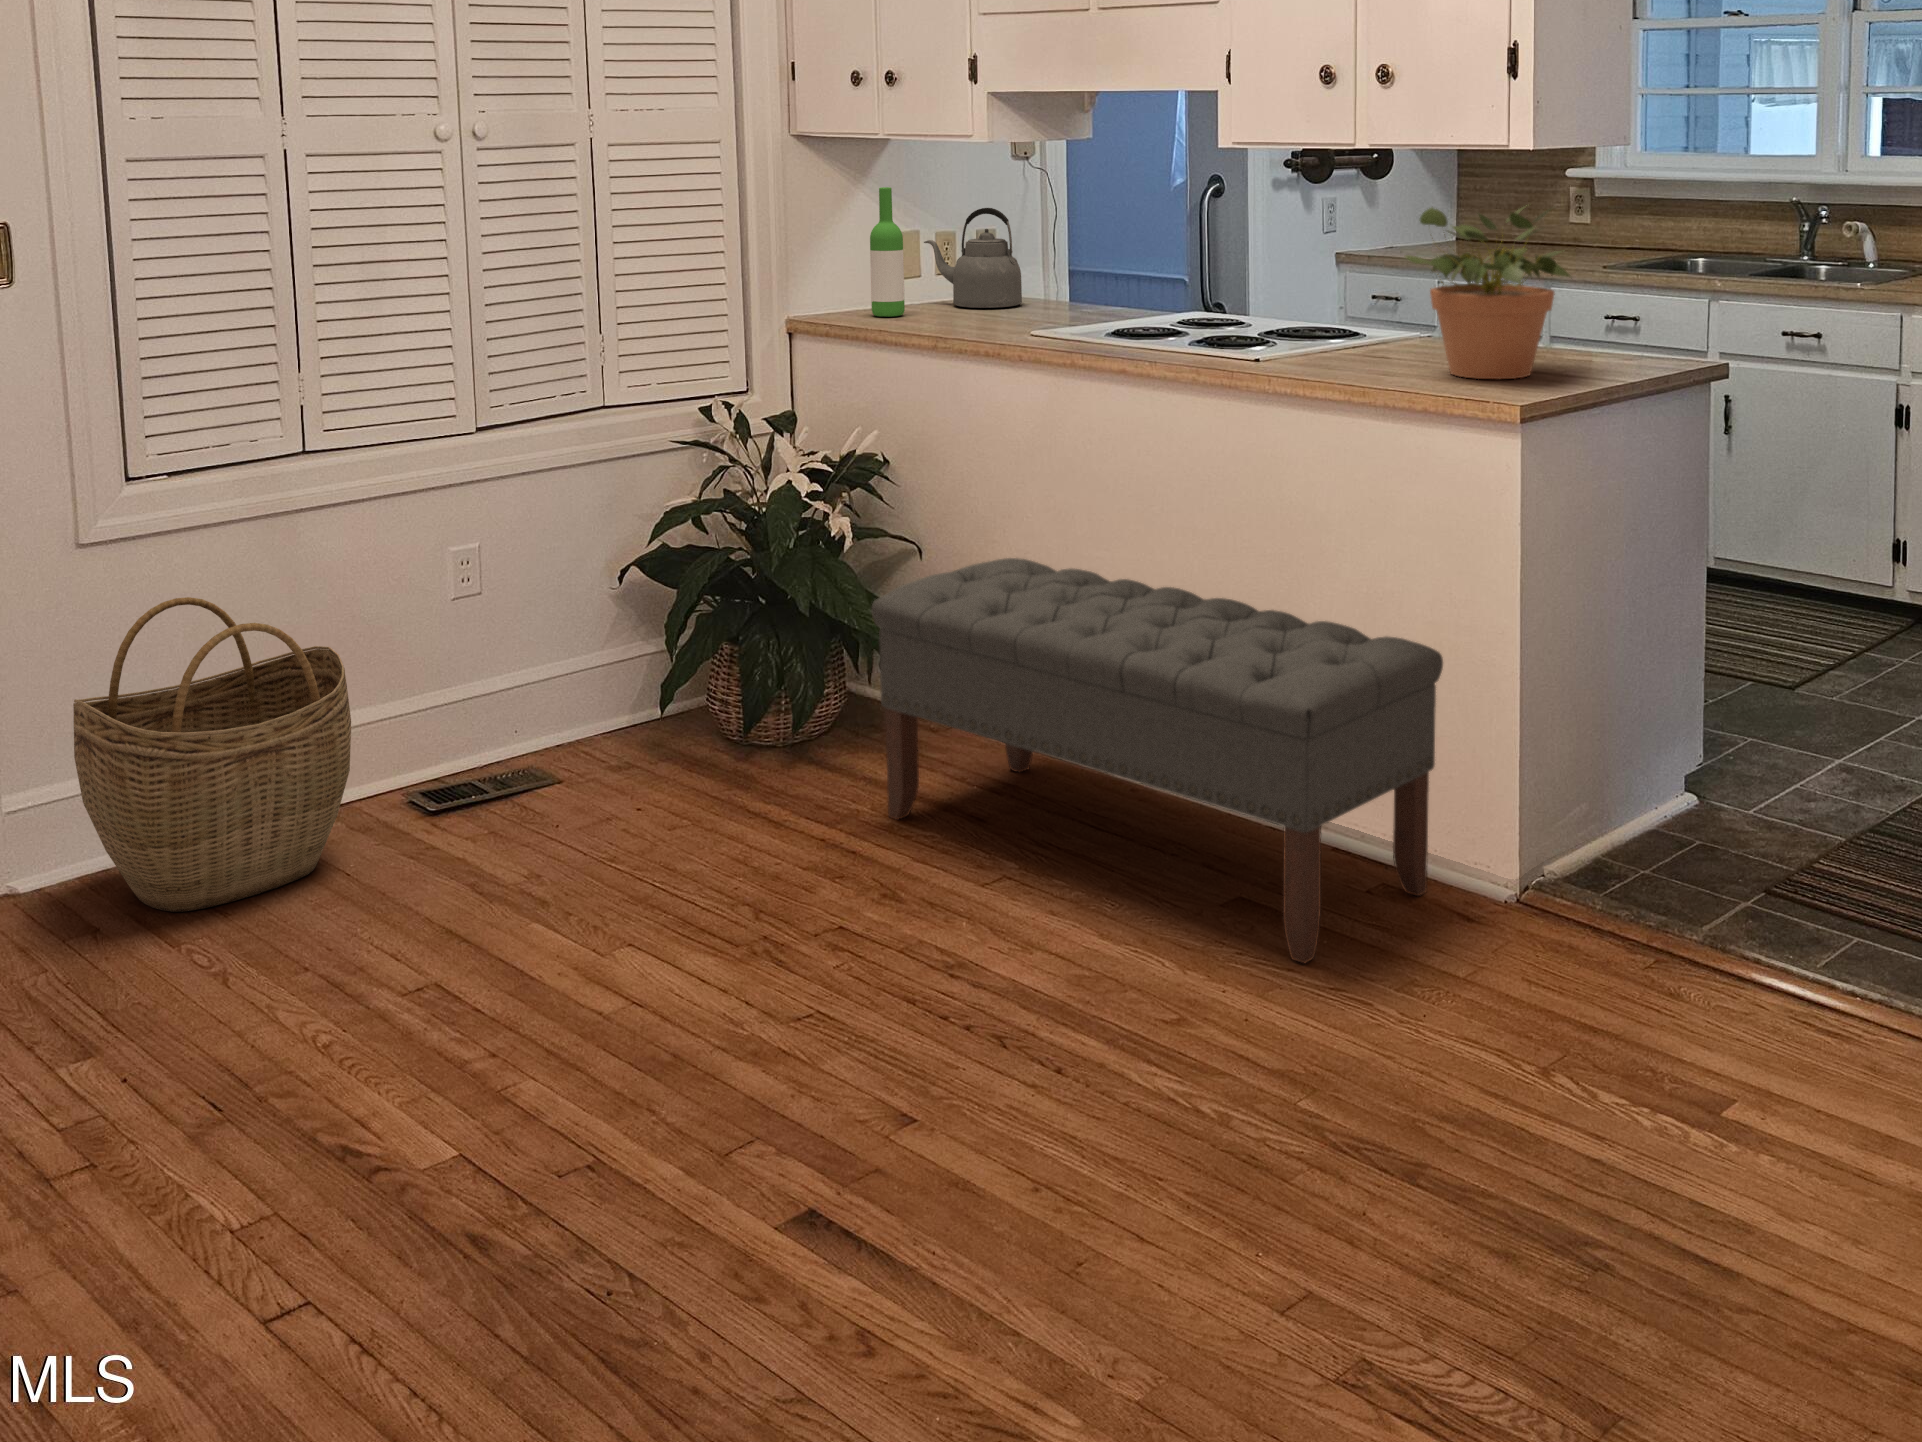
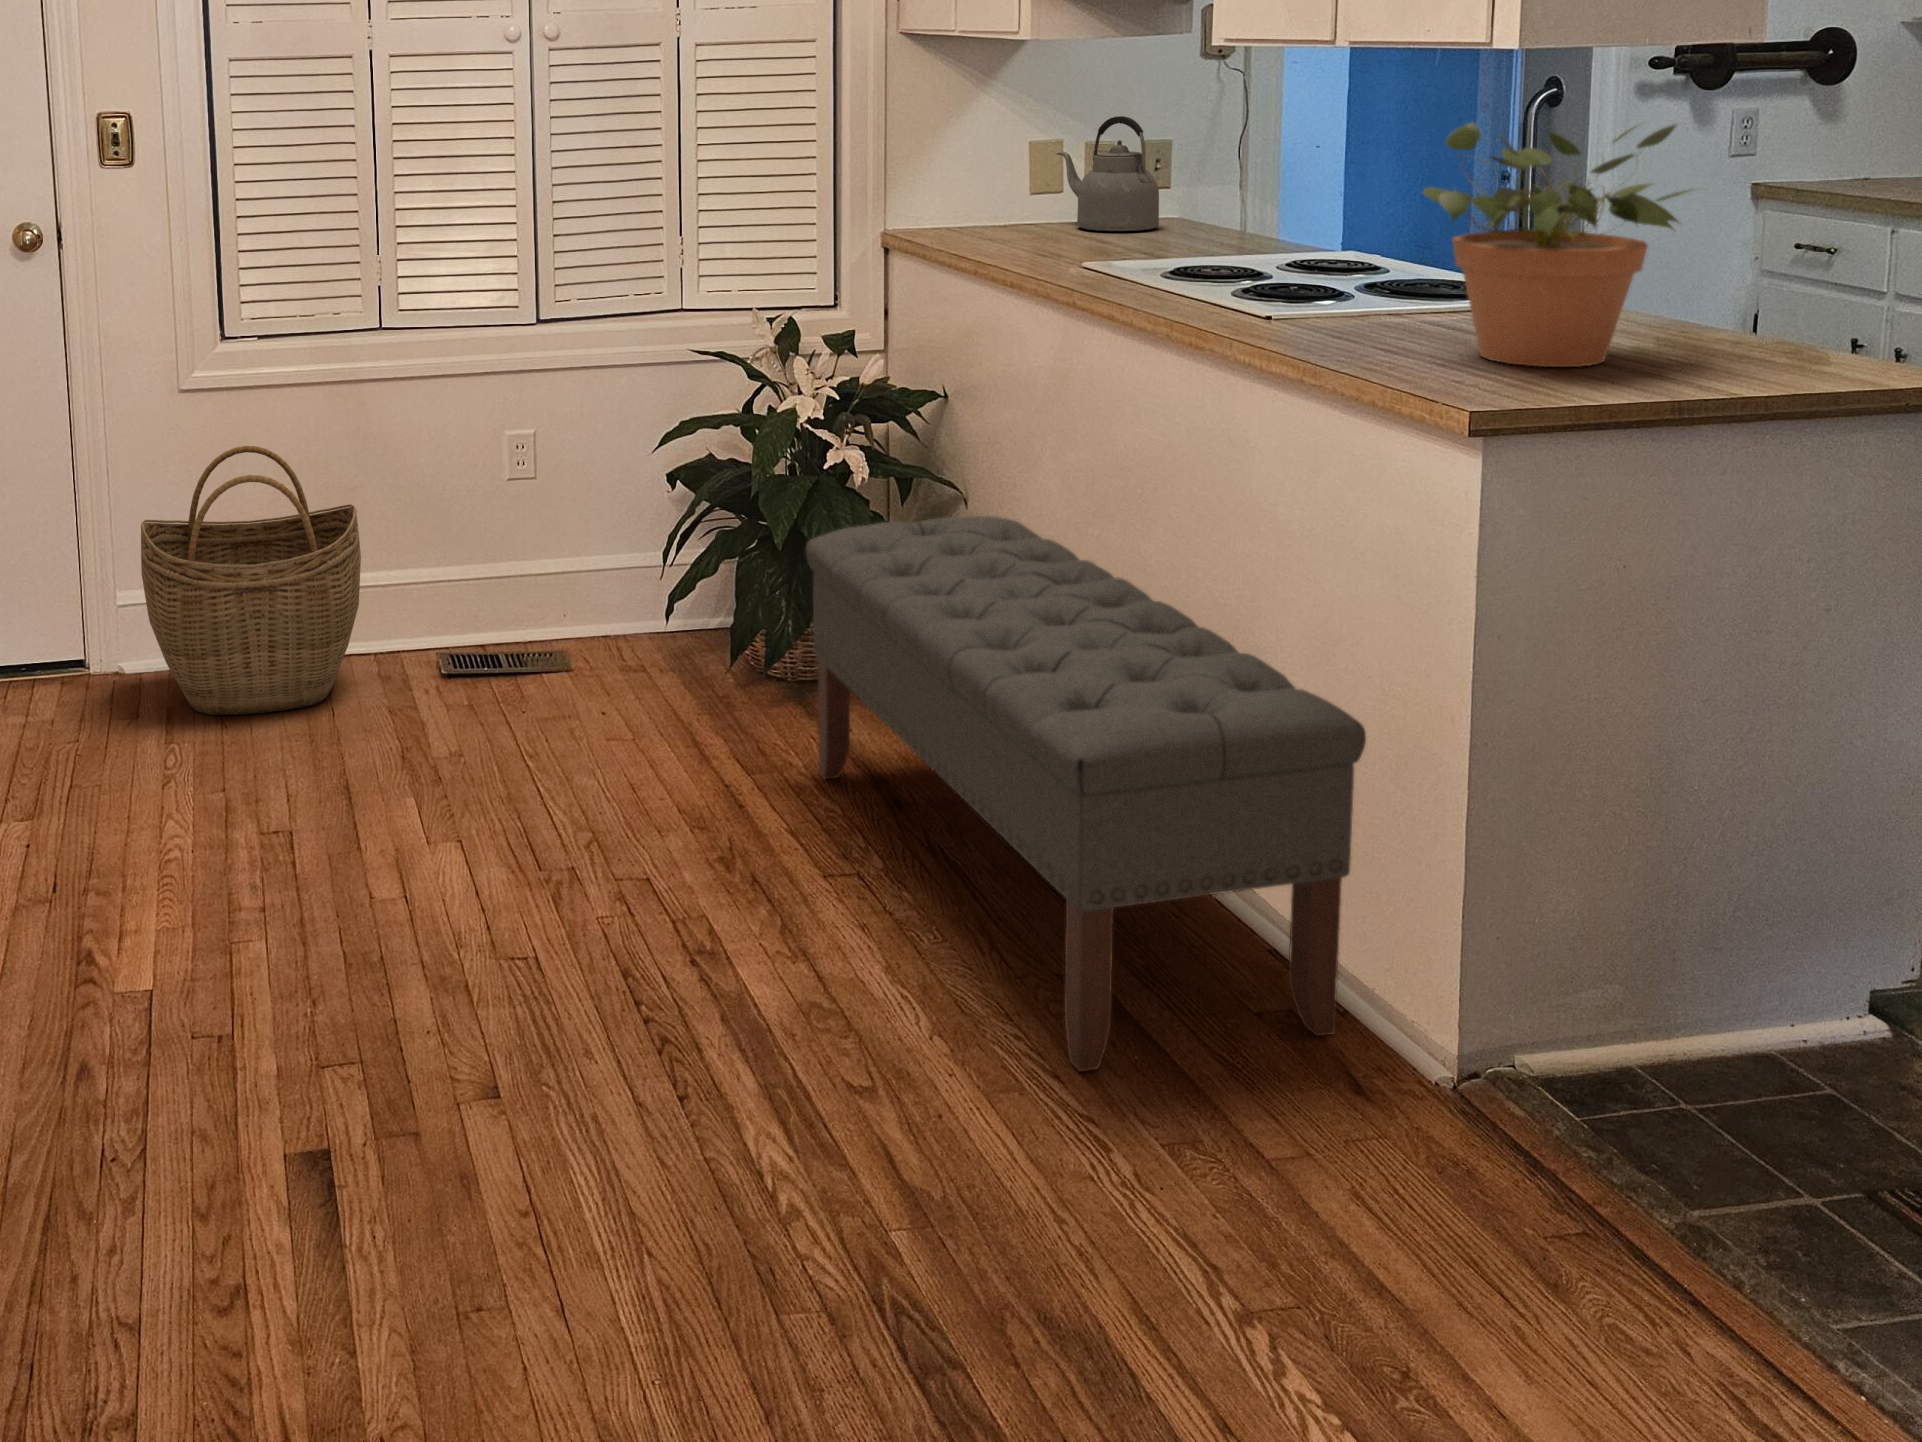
wine bottle: present [870,187,905,317] -> none [964,92,1001,235]

